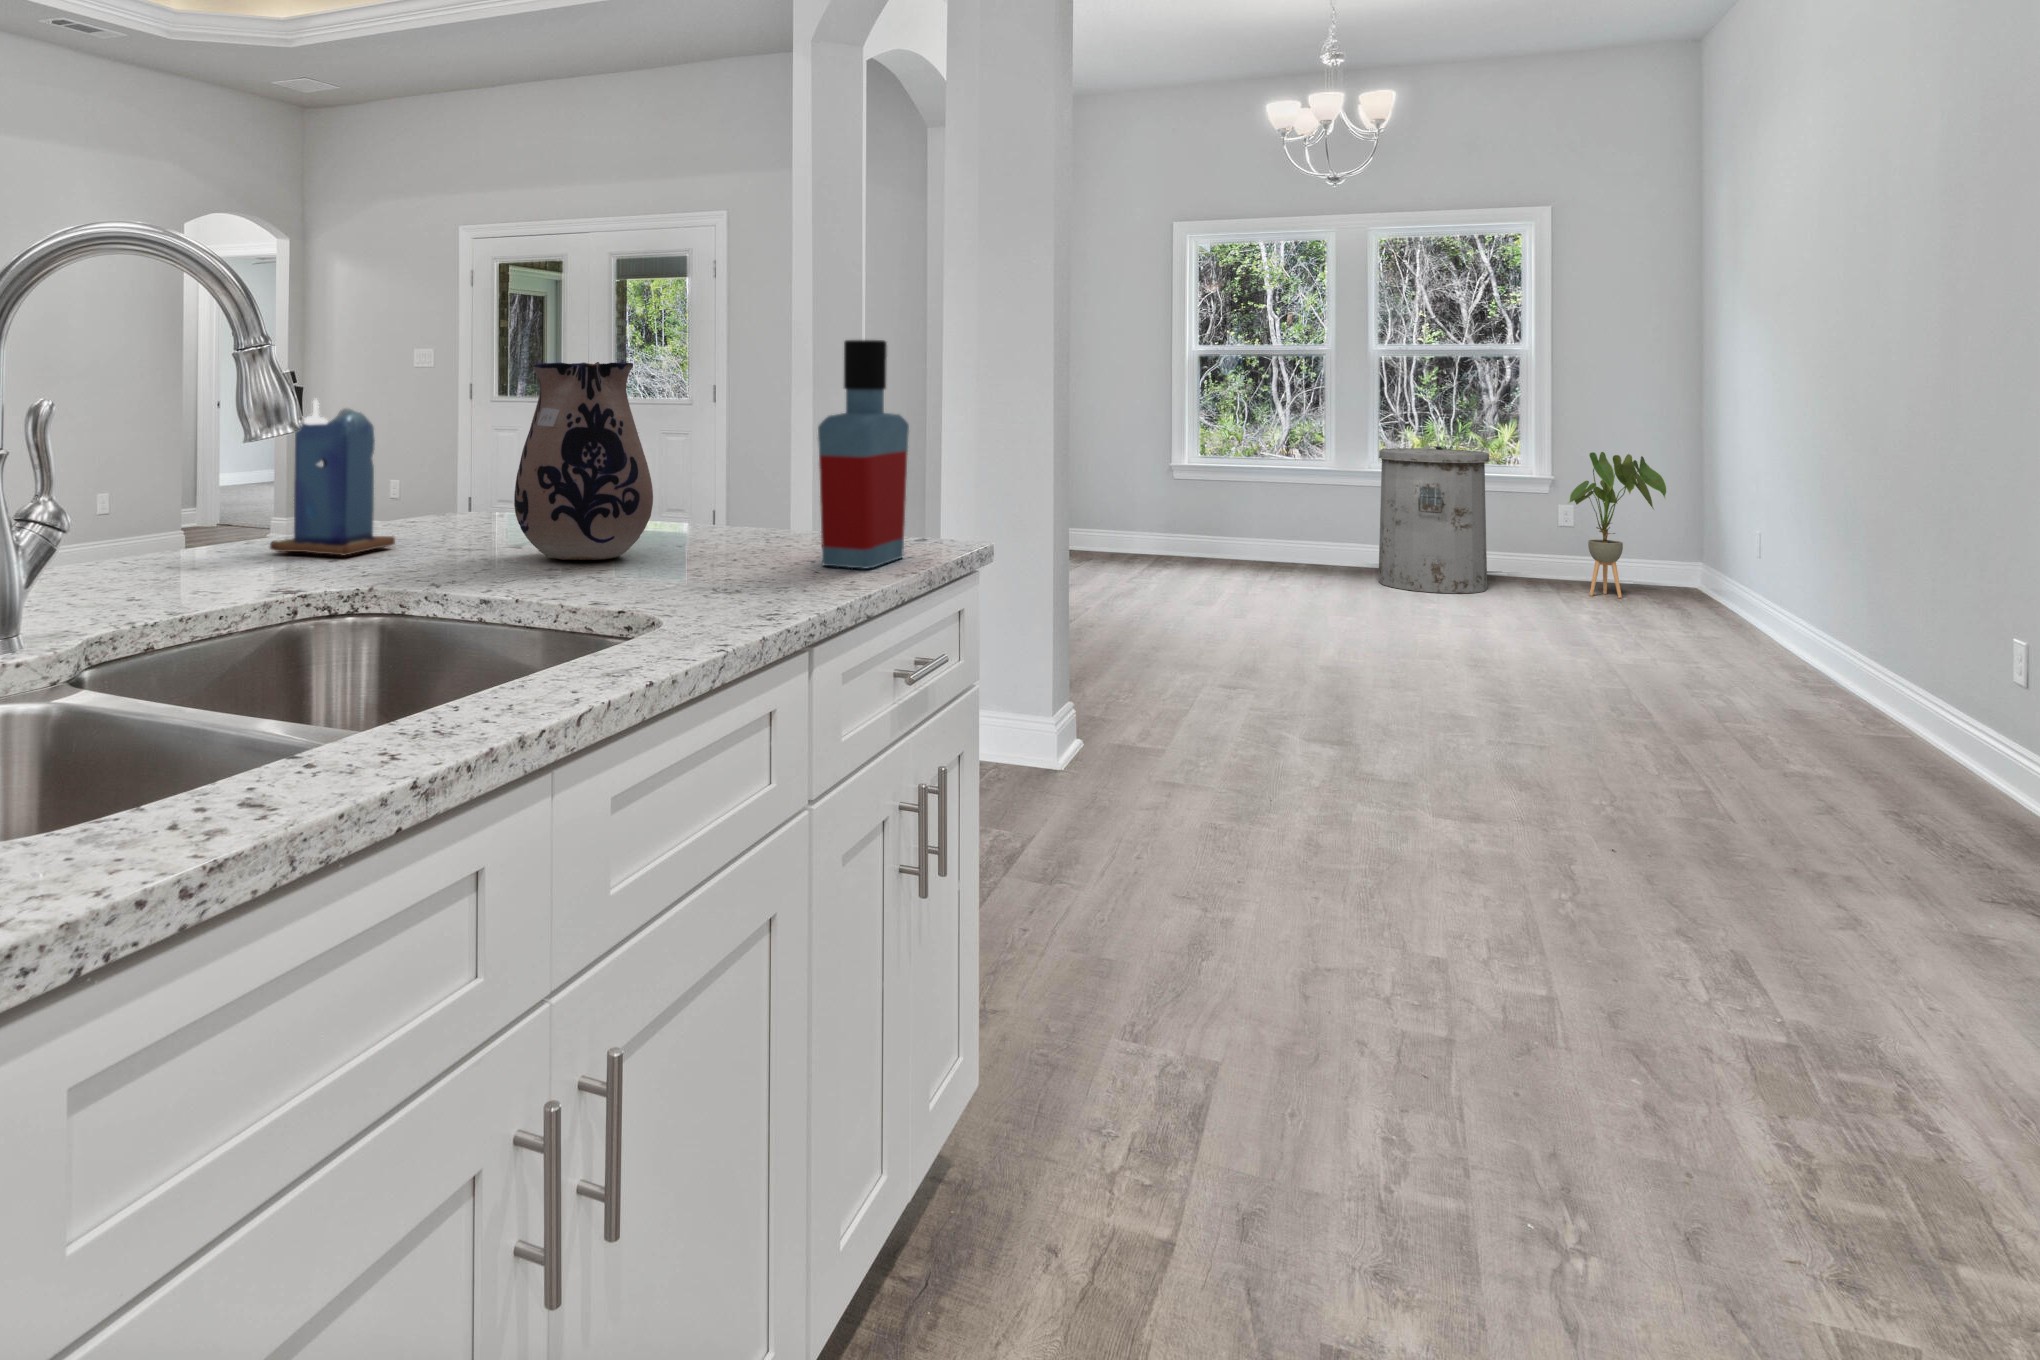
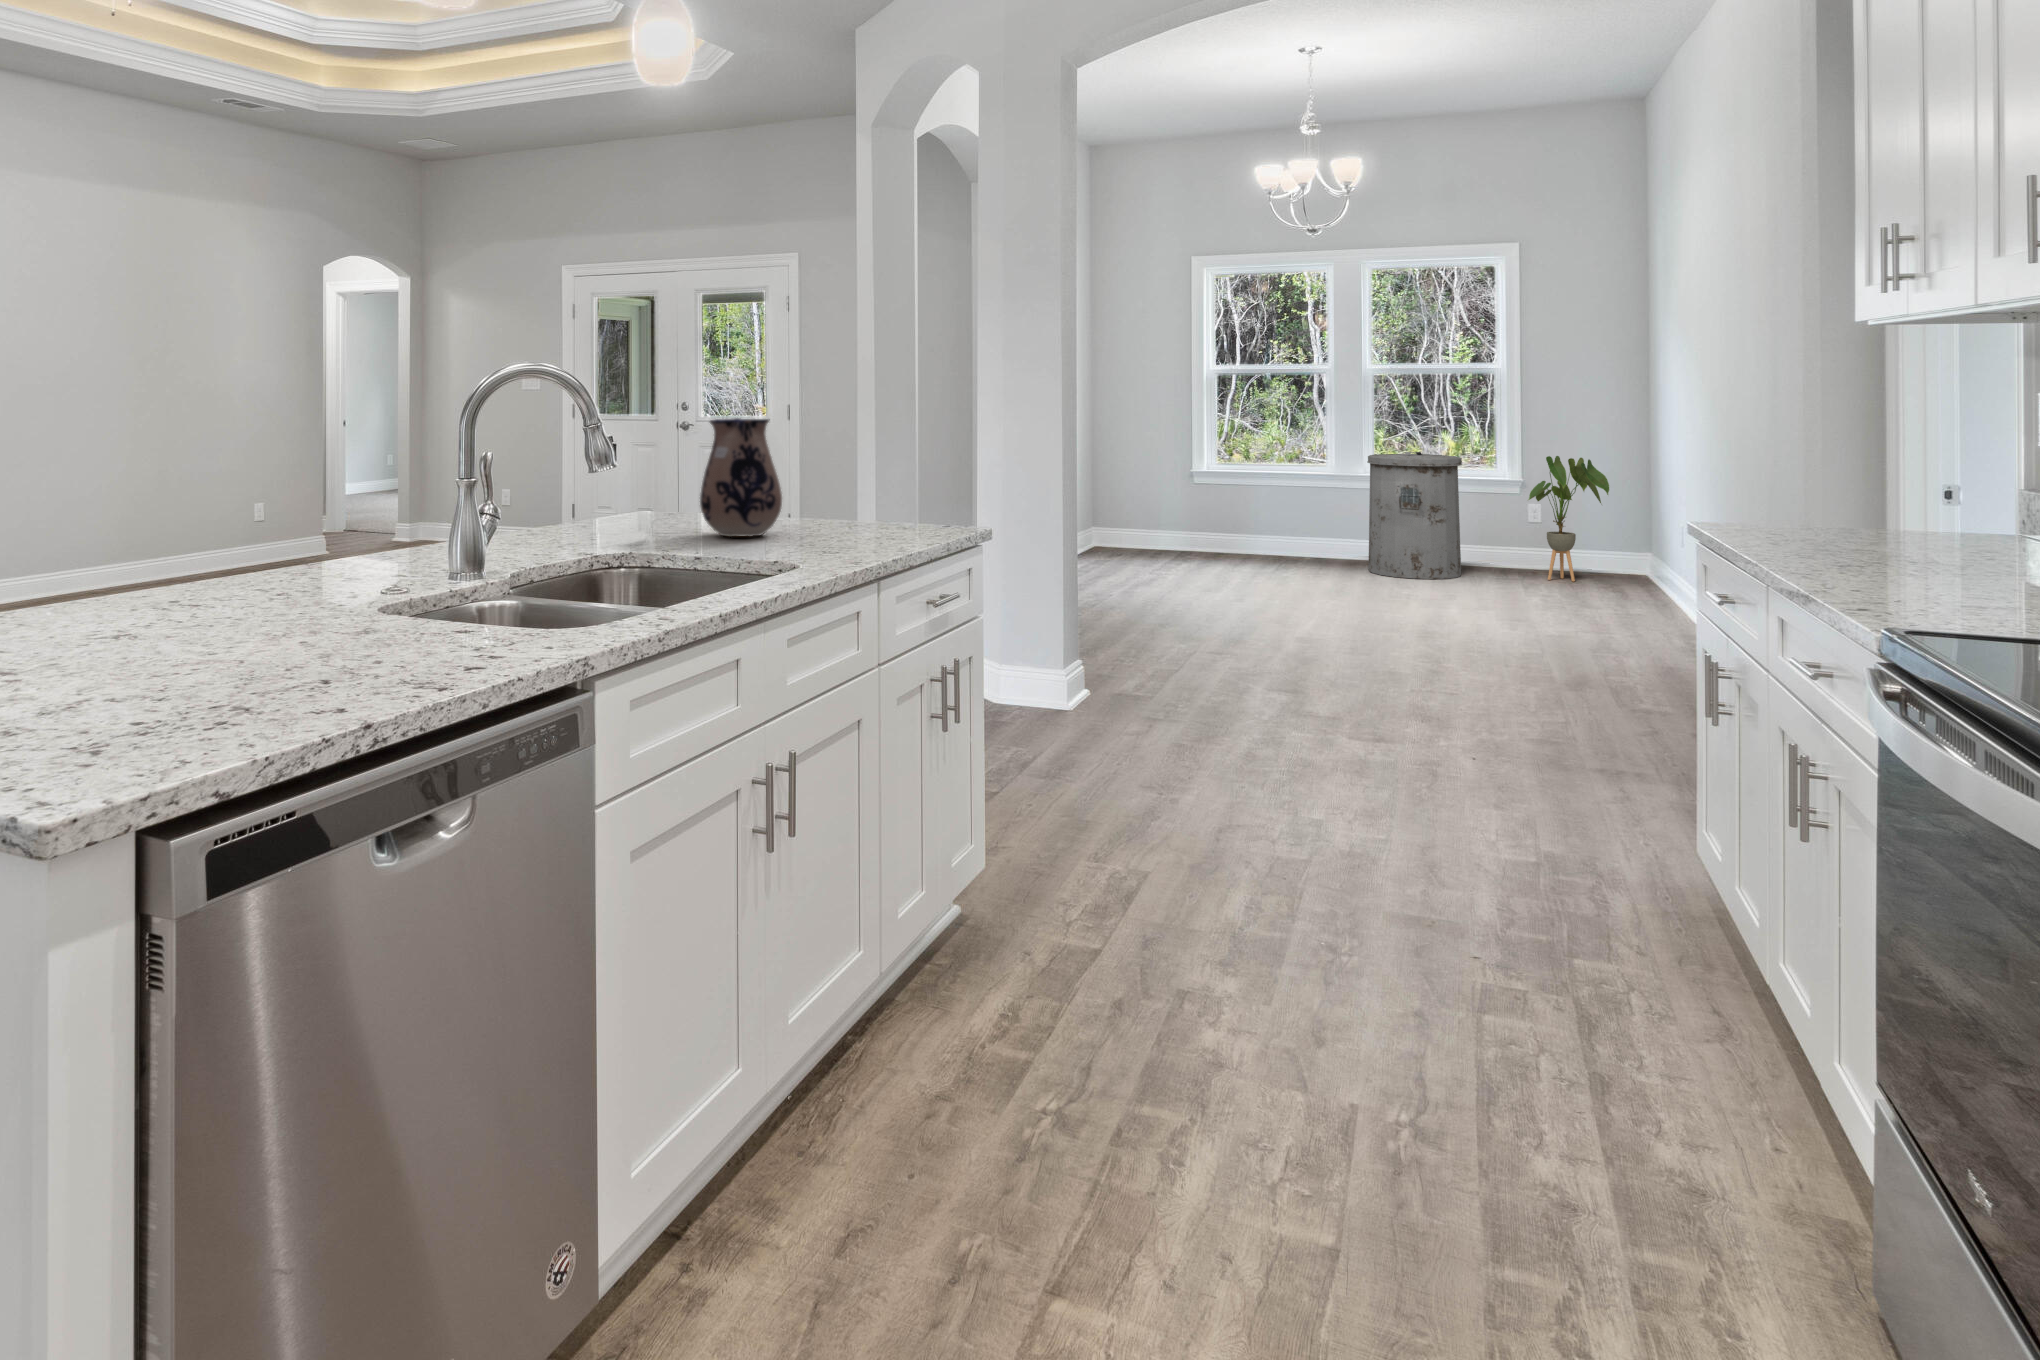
bottle: present [818,340,909,569] -> none [881,404,935,540]
candle: present [270,399,395,556] -> none [553,442,624,536]

